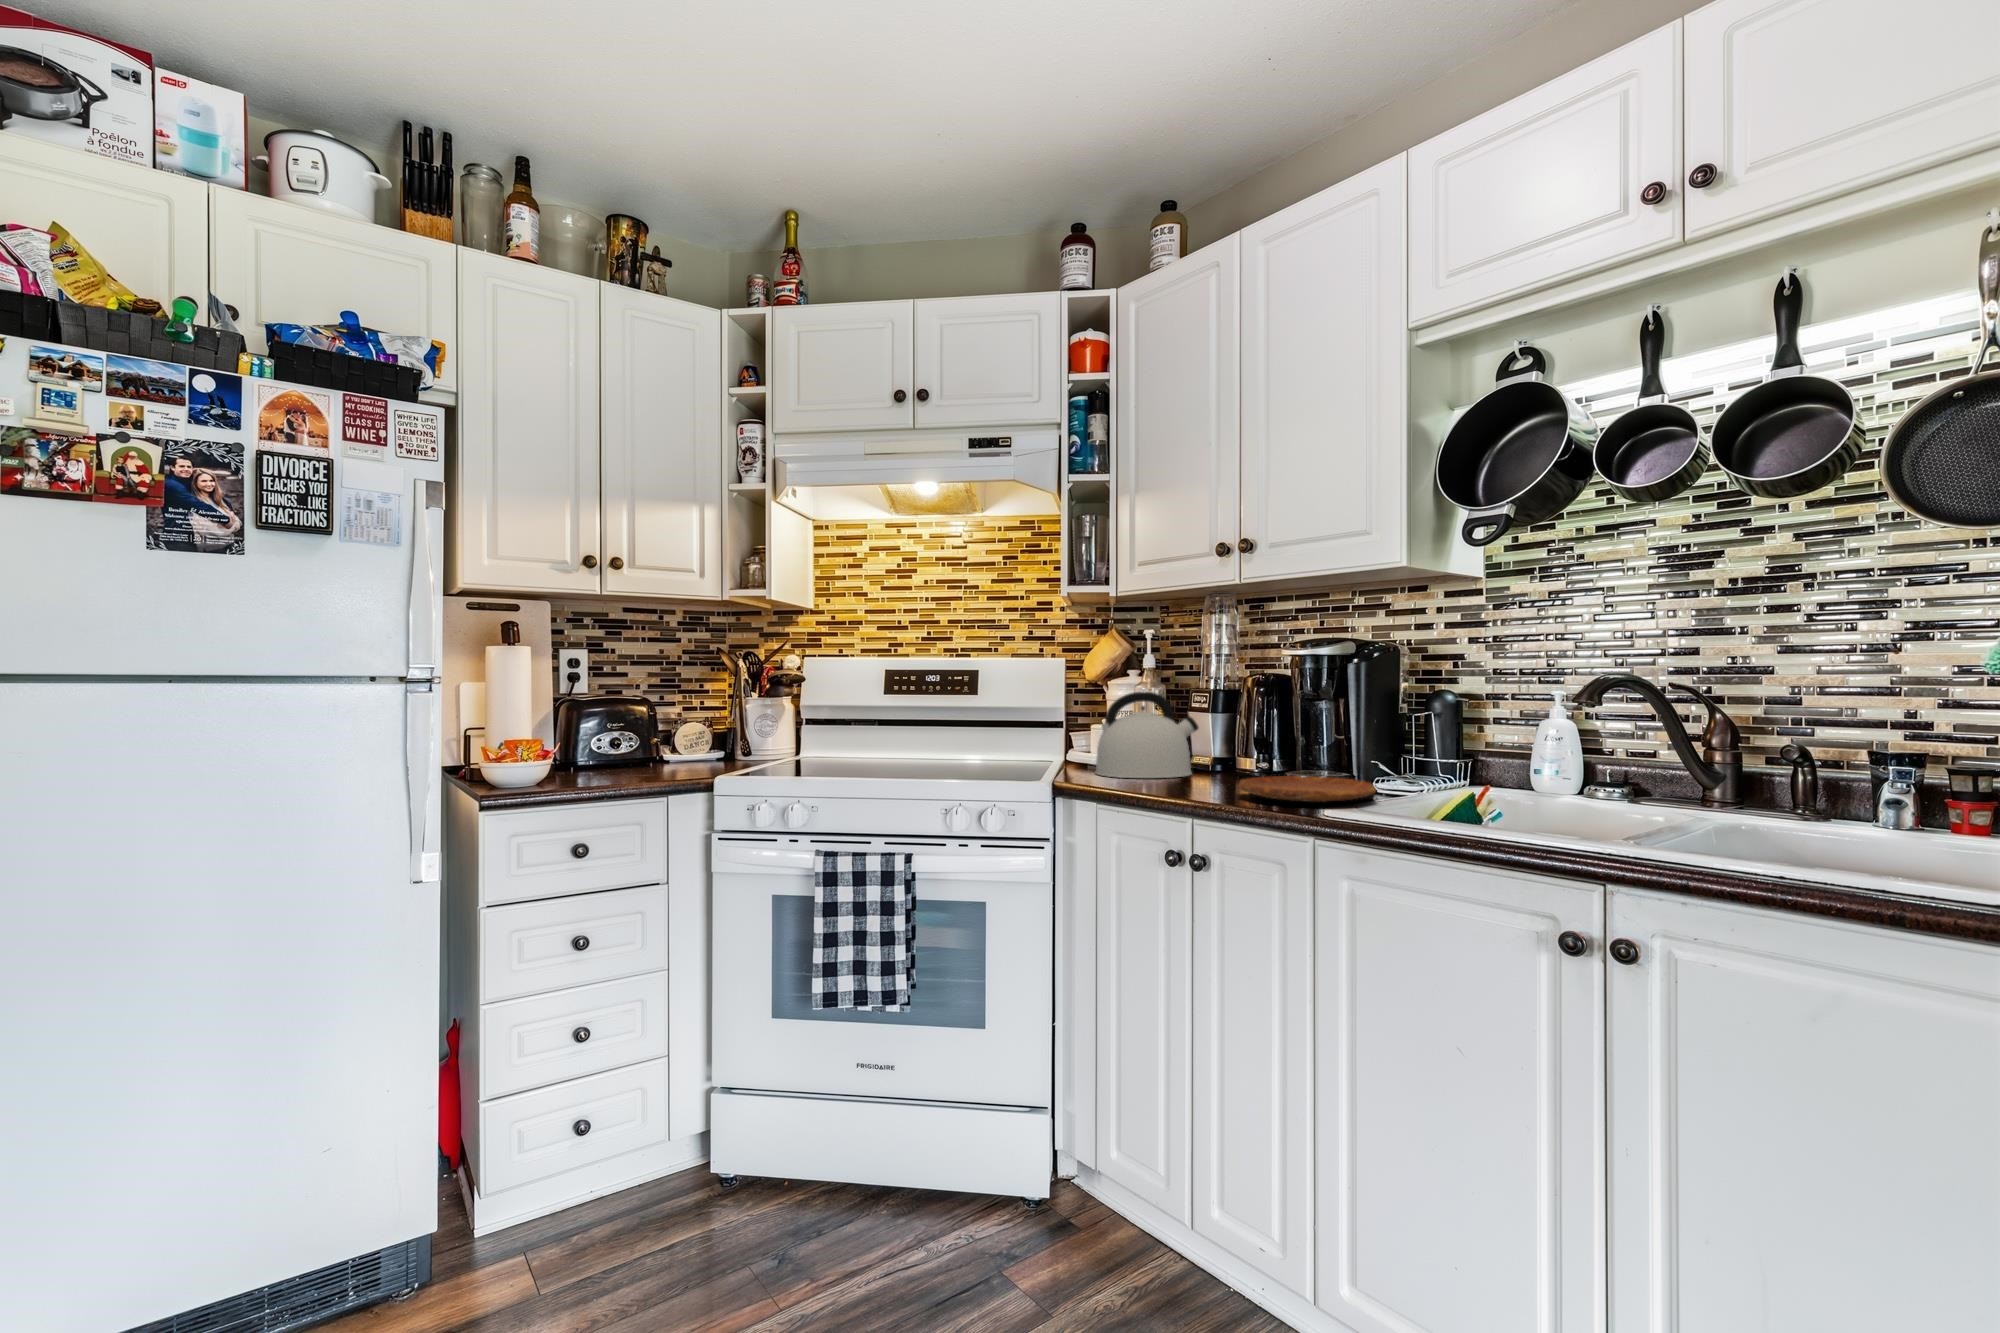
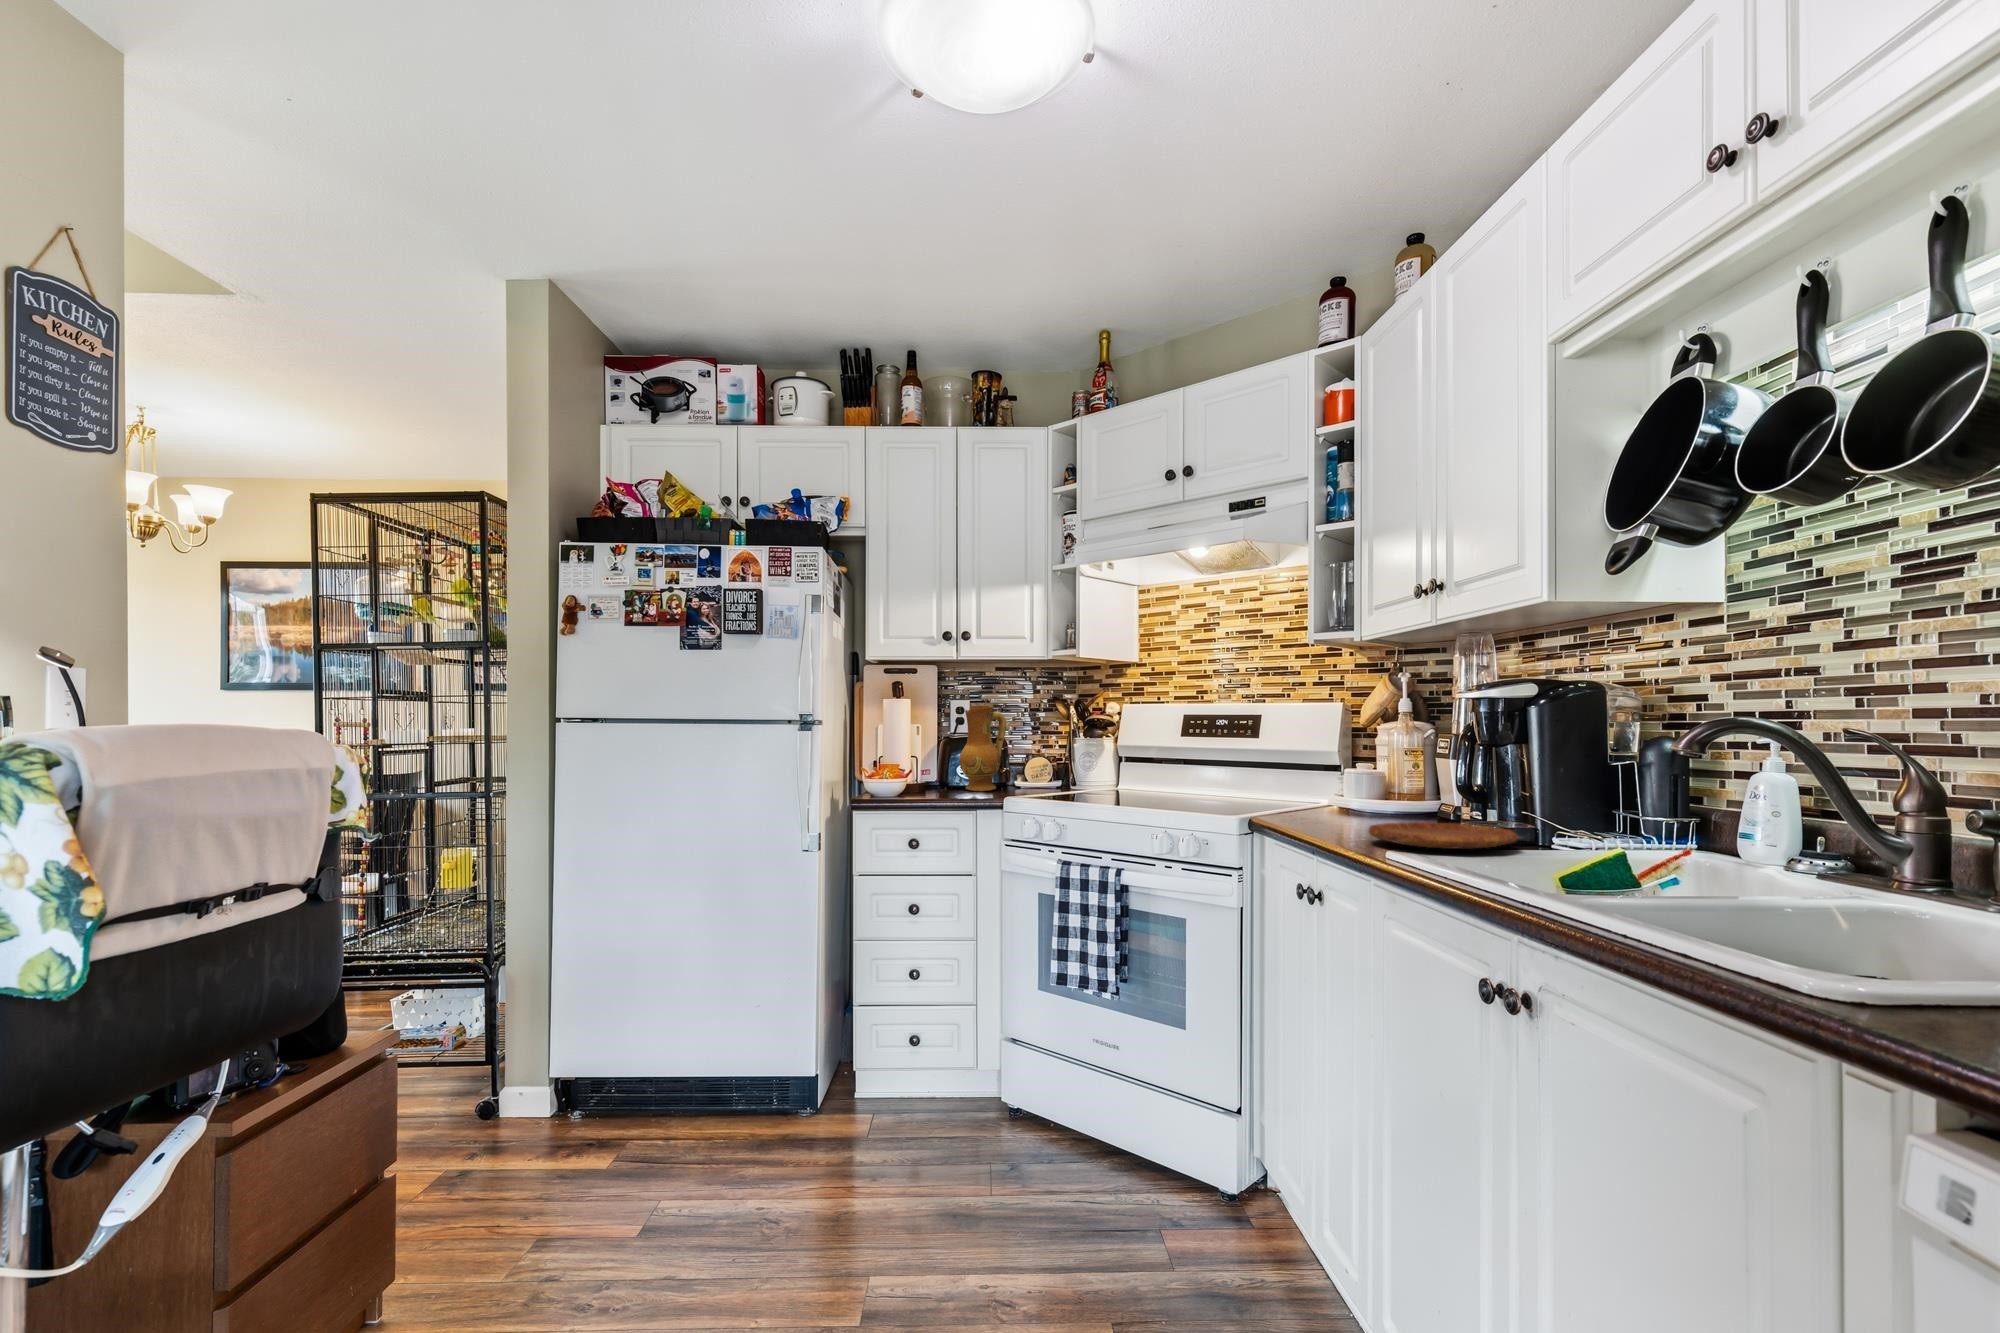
ceramic jug: none [612,657,673,770] -> present [959,705,1006,791]
kettle: present [1095,692,1198,778] -> none [1316,735,1427,821]

